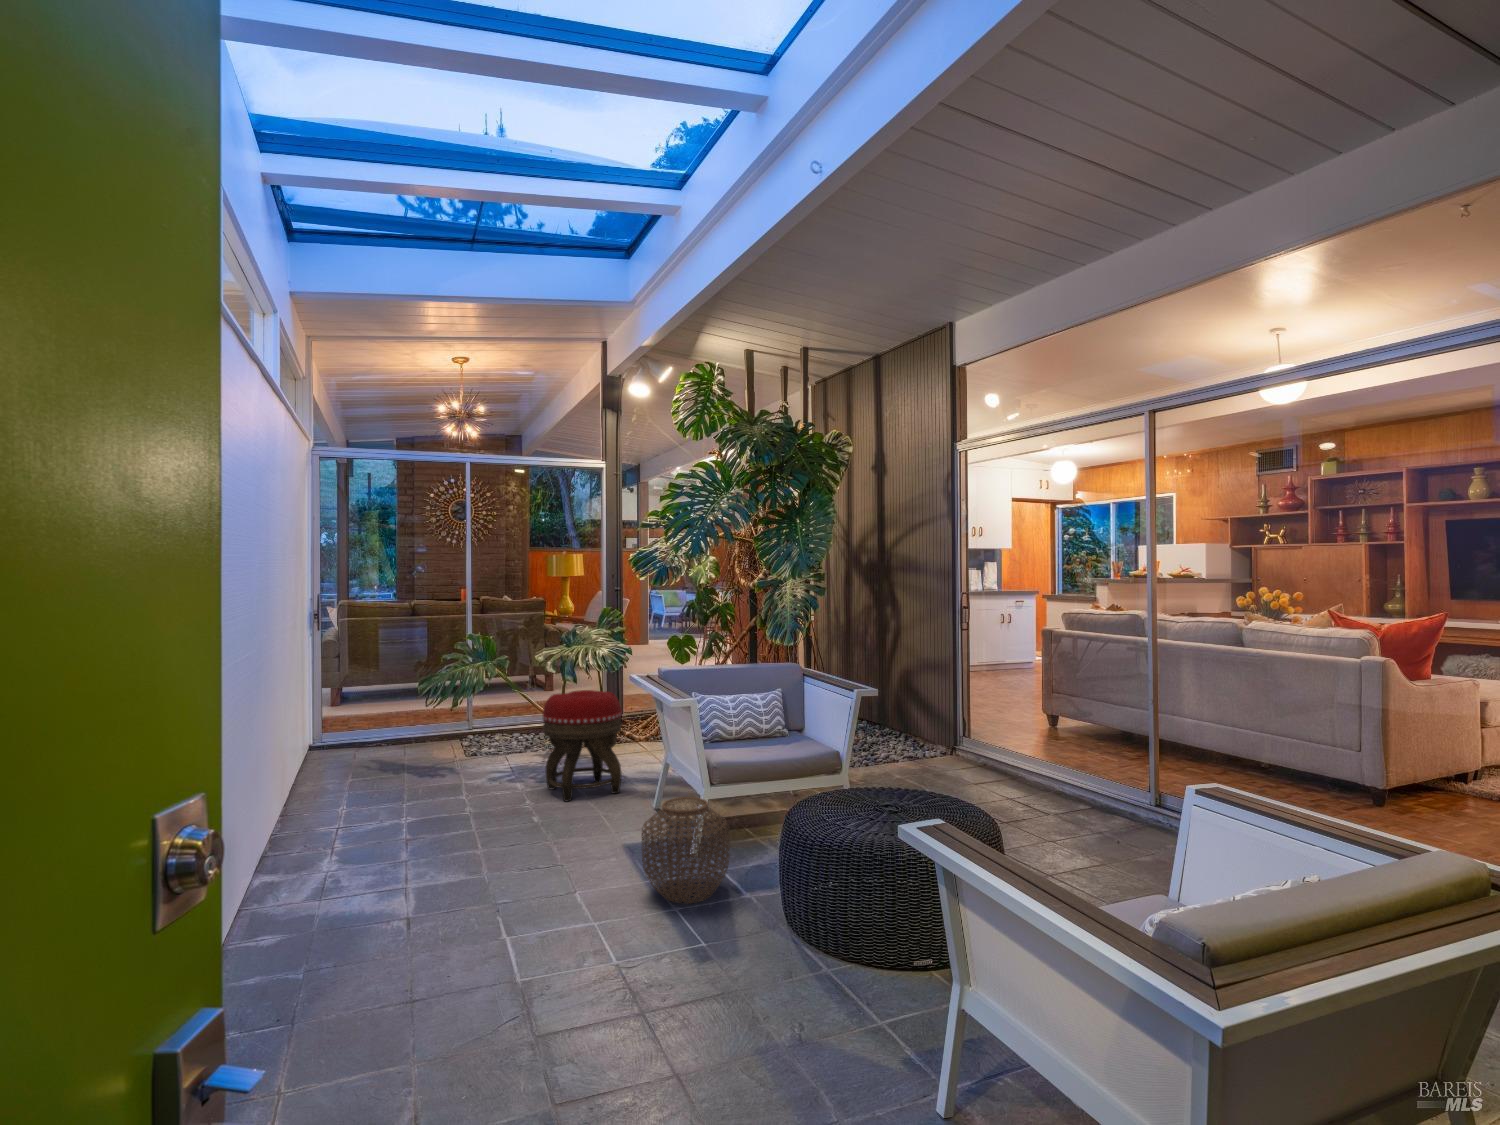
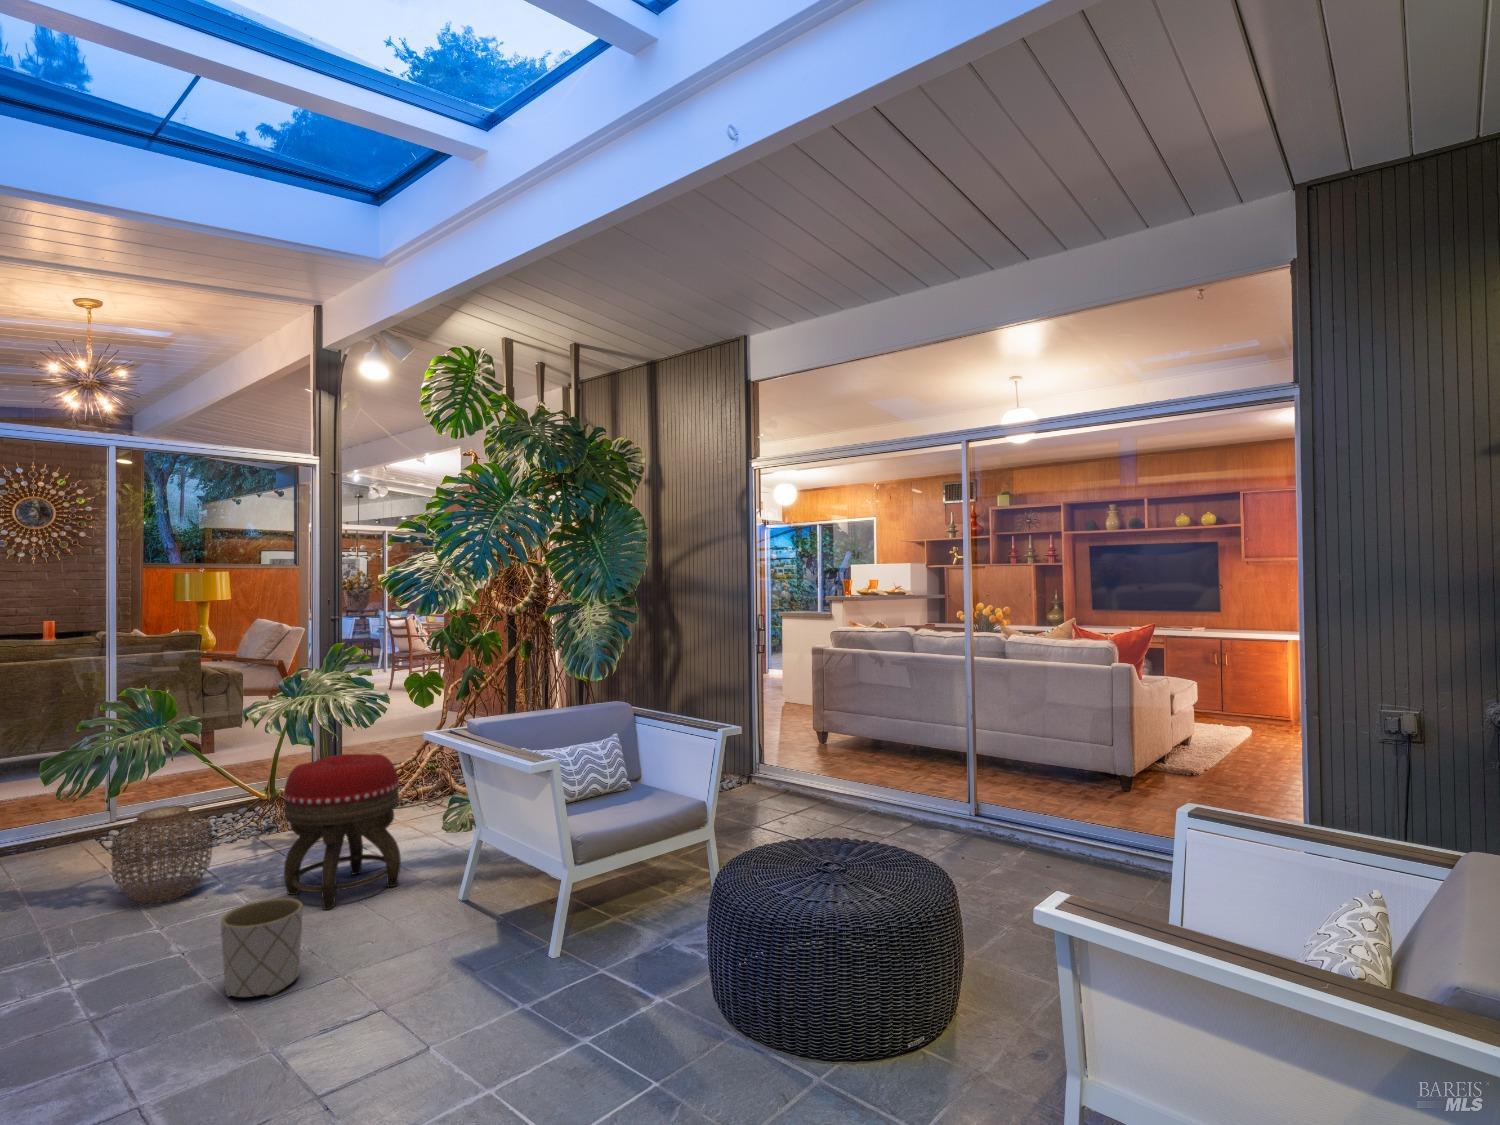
planter: none [478,782,529,845] -> present [221,898,303,997]
woven basket: present [642,797,730,903] -> present [112,805,212,904]

